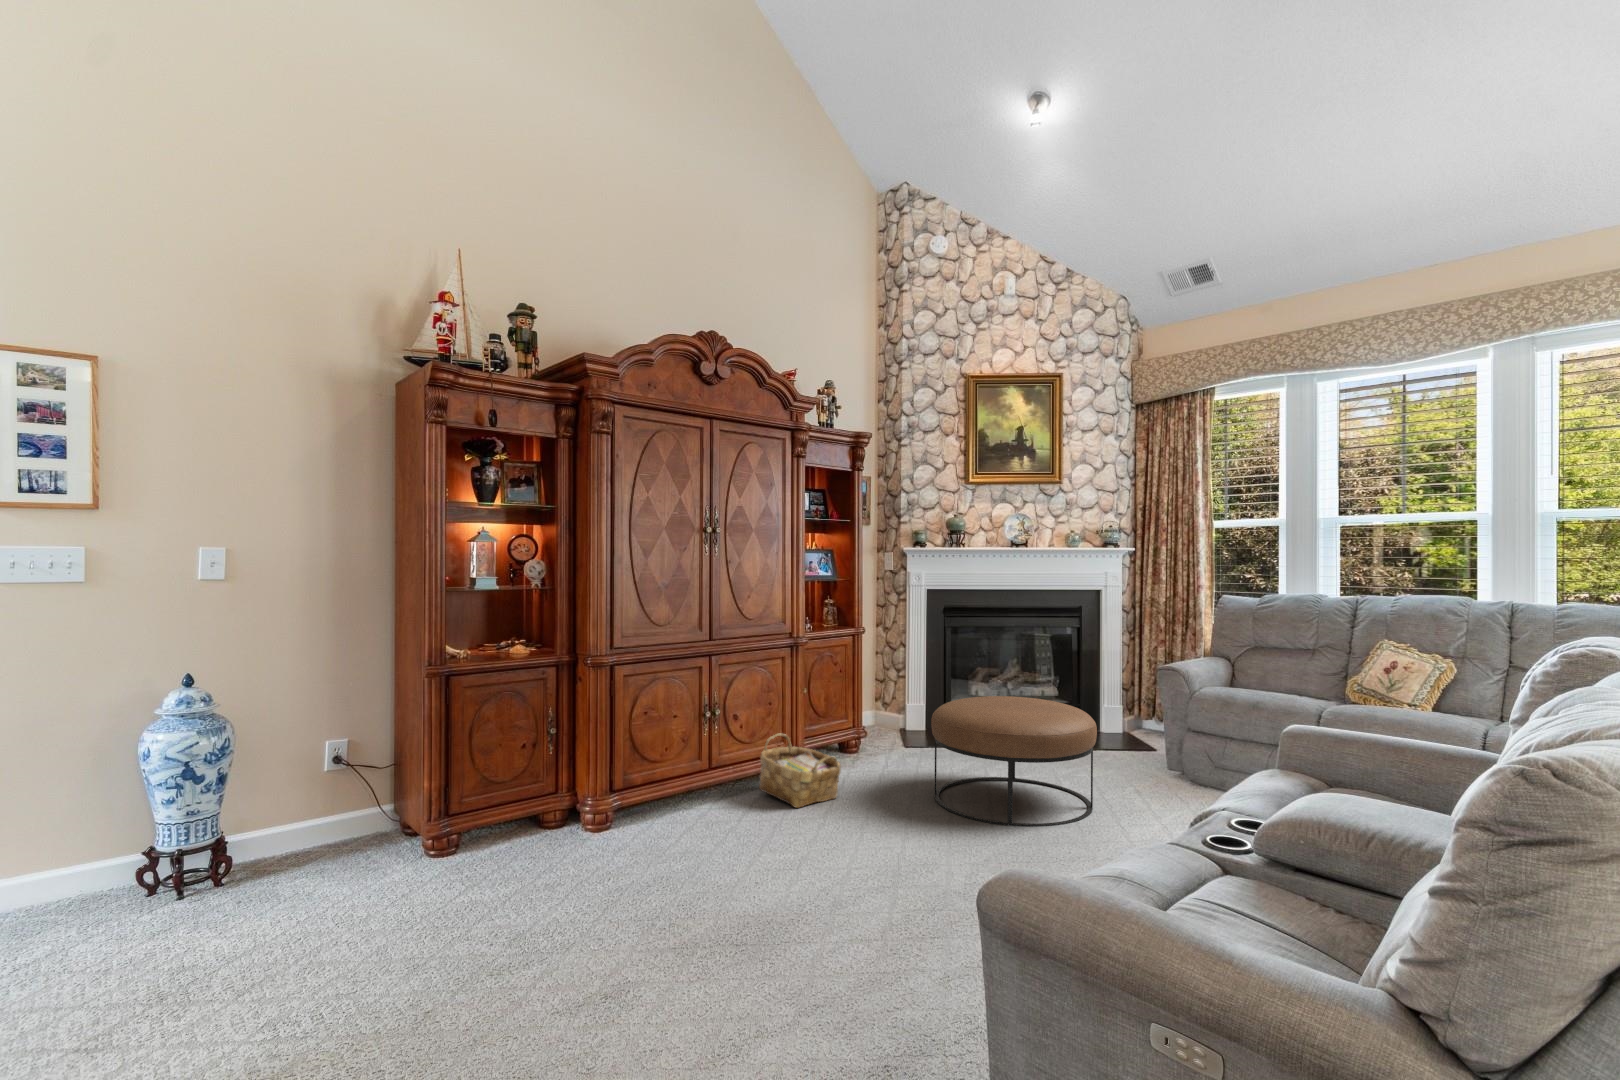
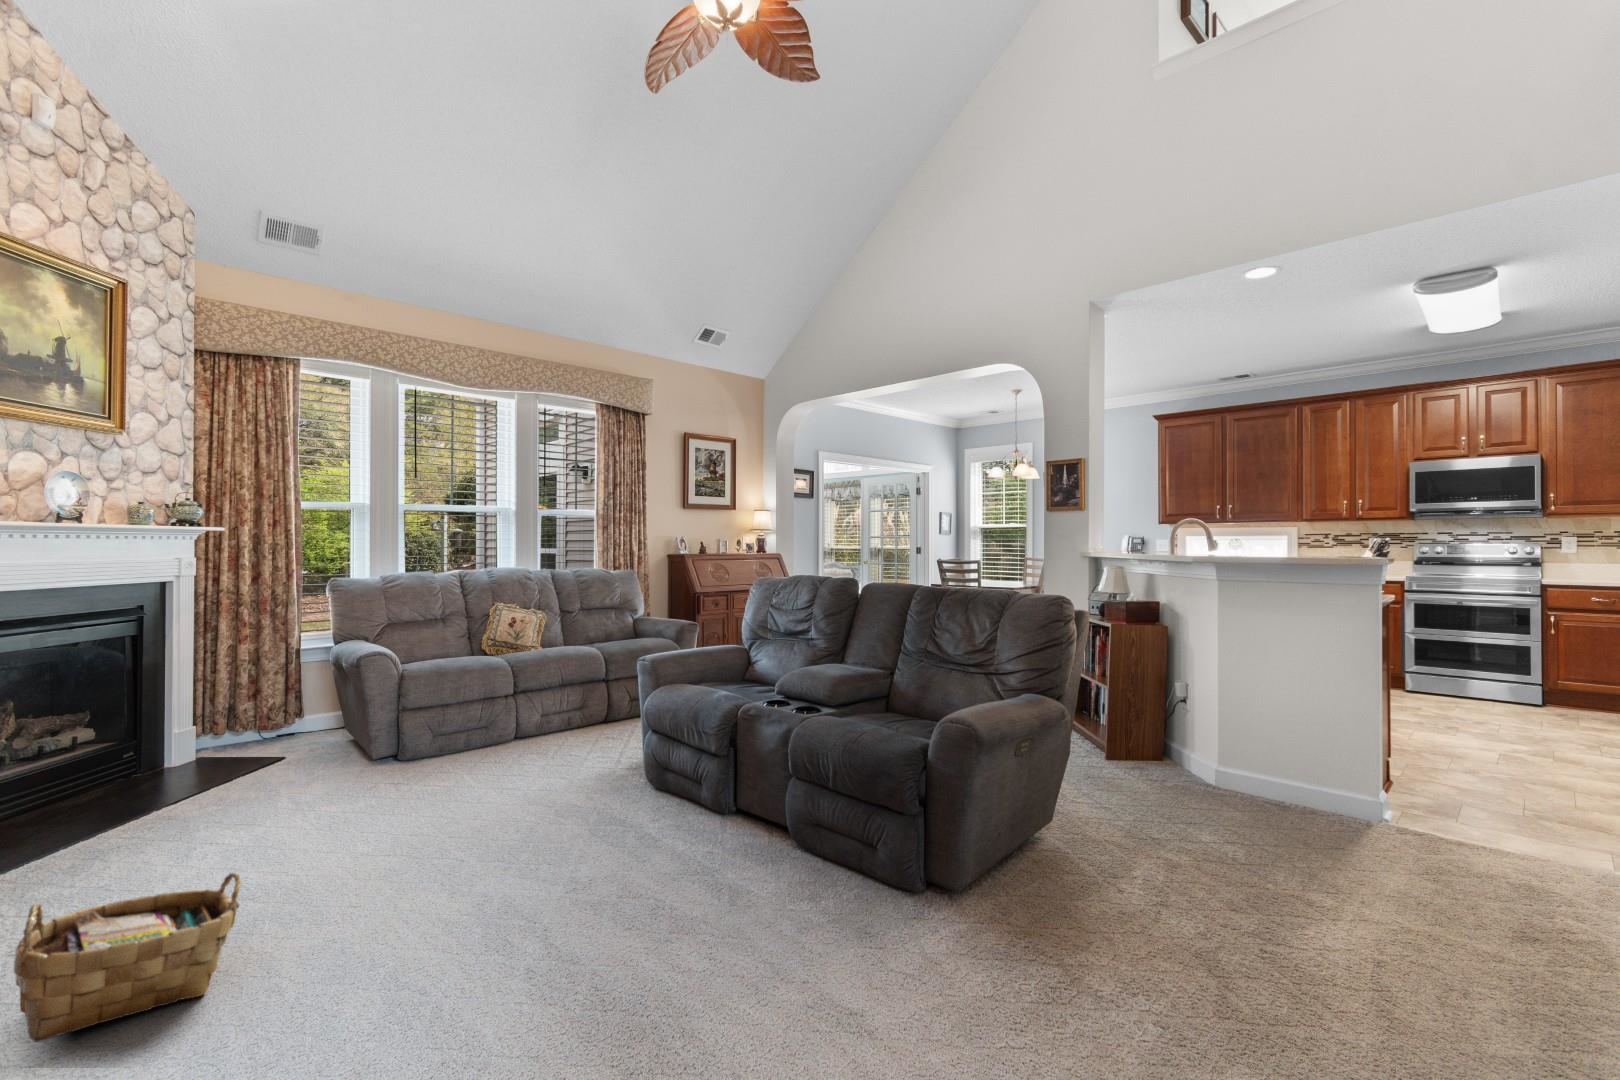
ottoman: present [931,696,1097,827] -> none [254,701,487,874]

